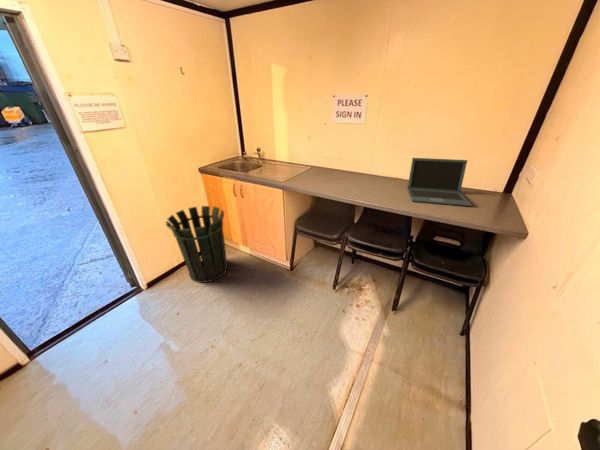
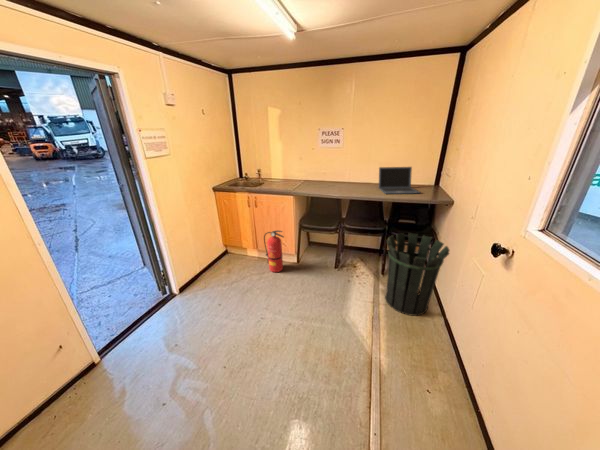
waste bin: present [166,206,228,283] -> present [385,234,449,316]
fire extinguisher: none [248,231,270,280] -> present [264,230,284,272]

